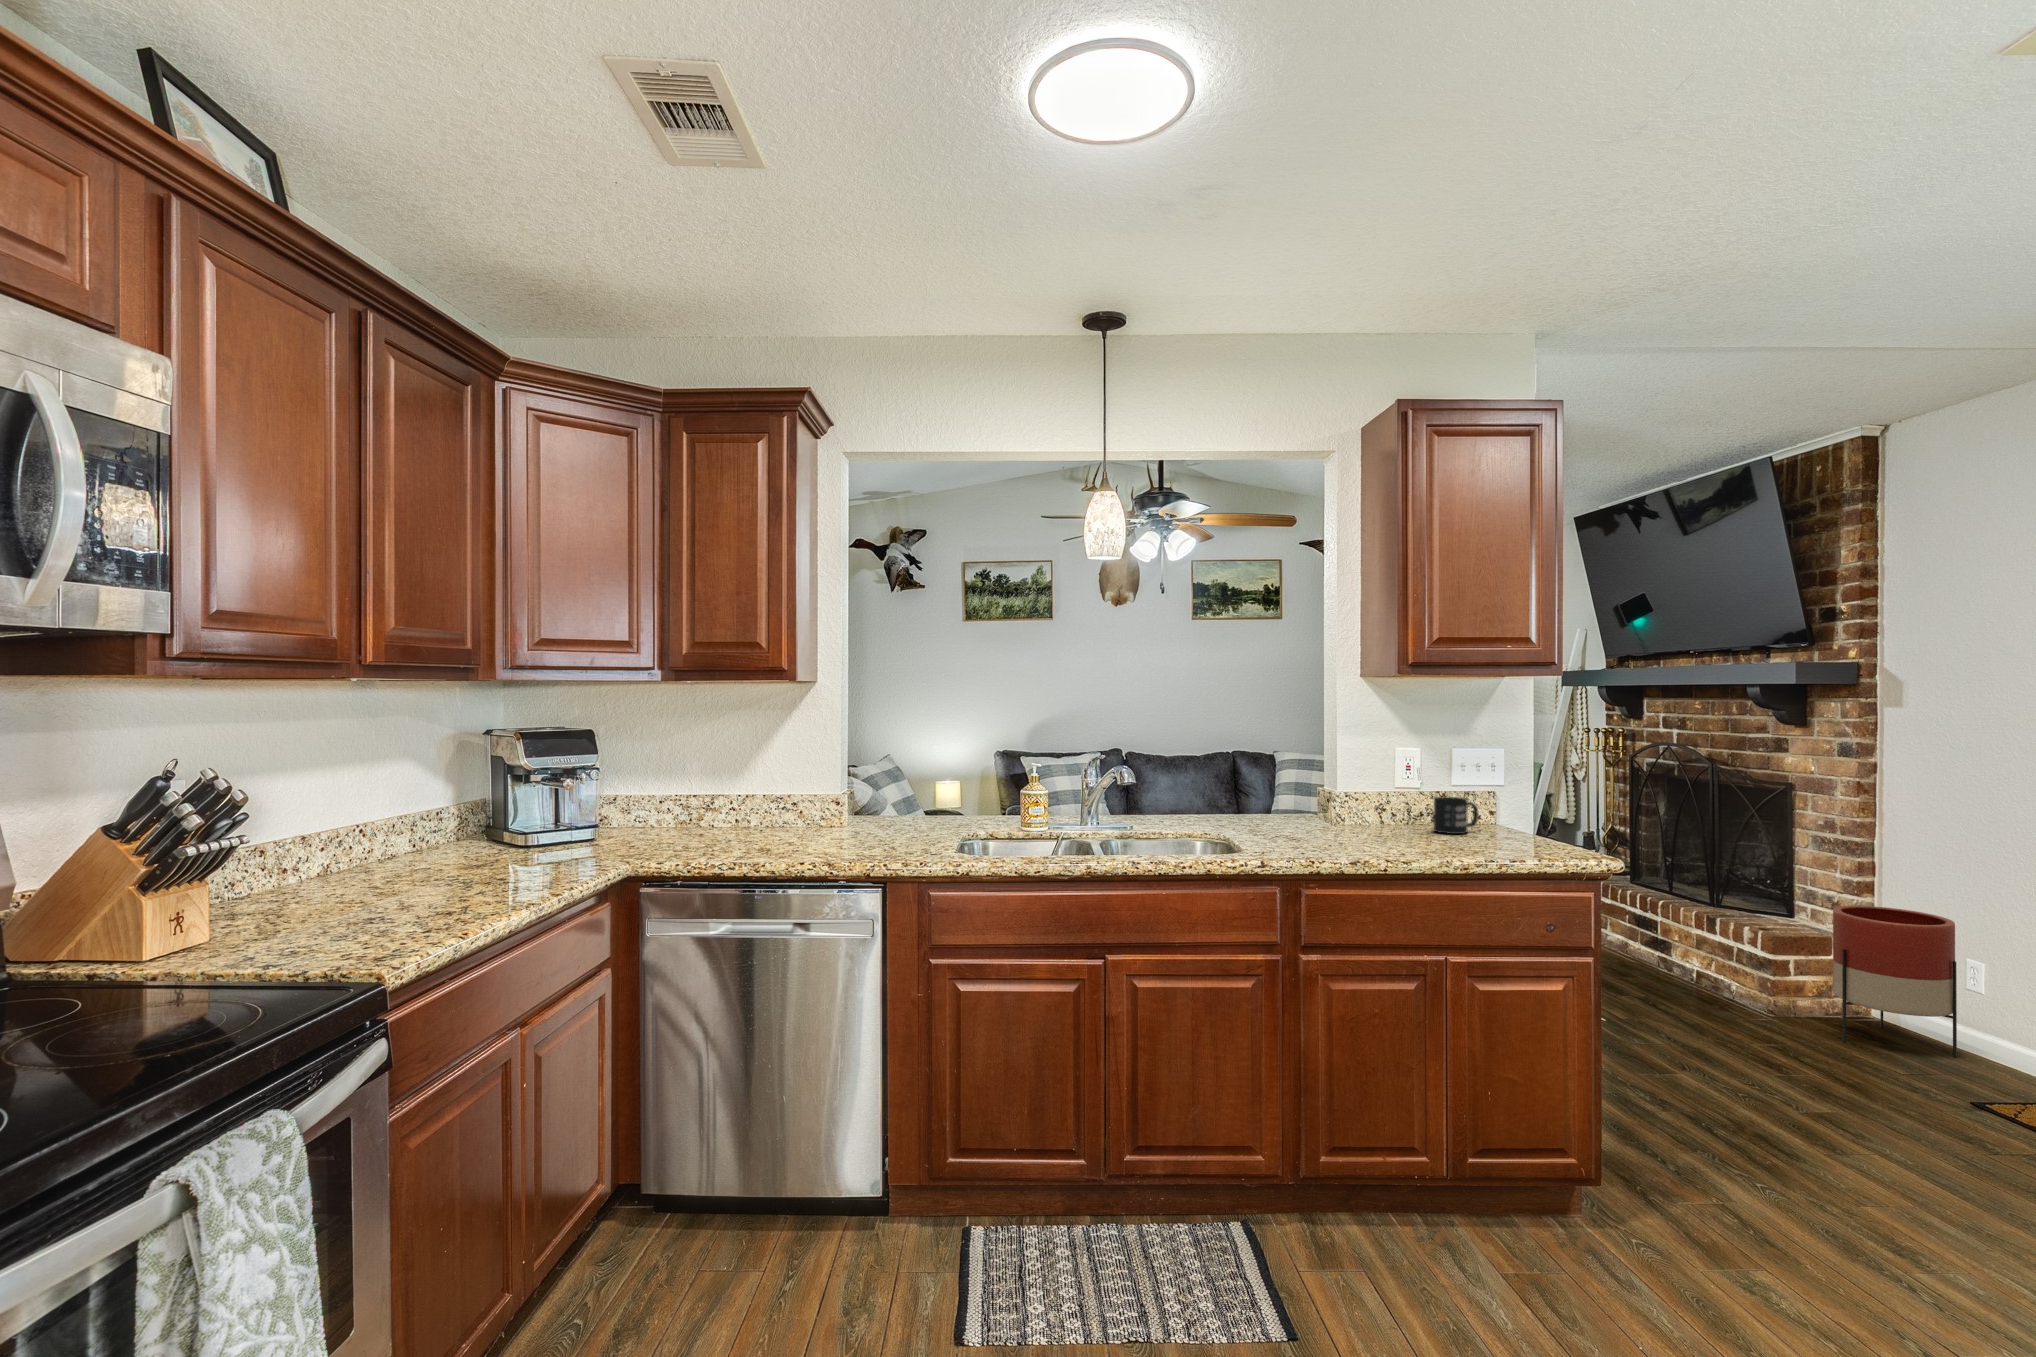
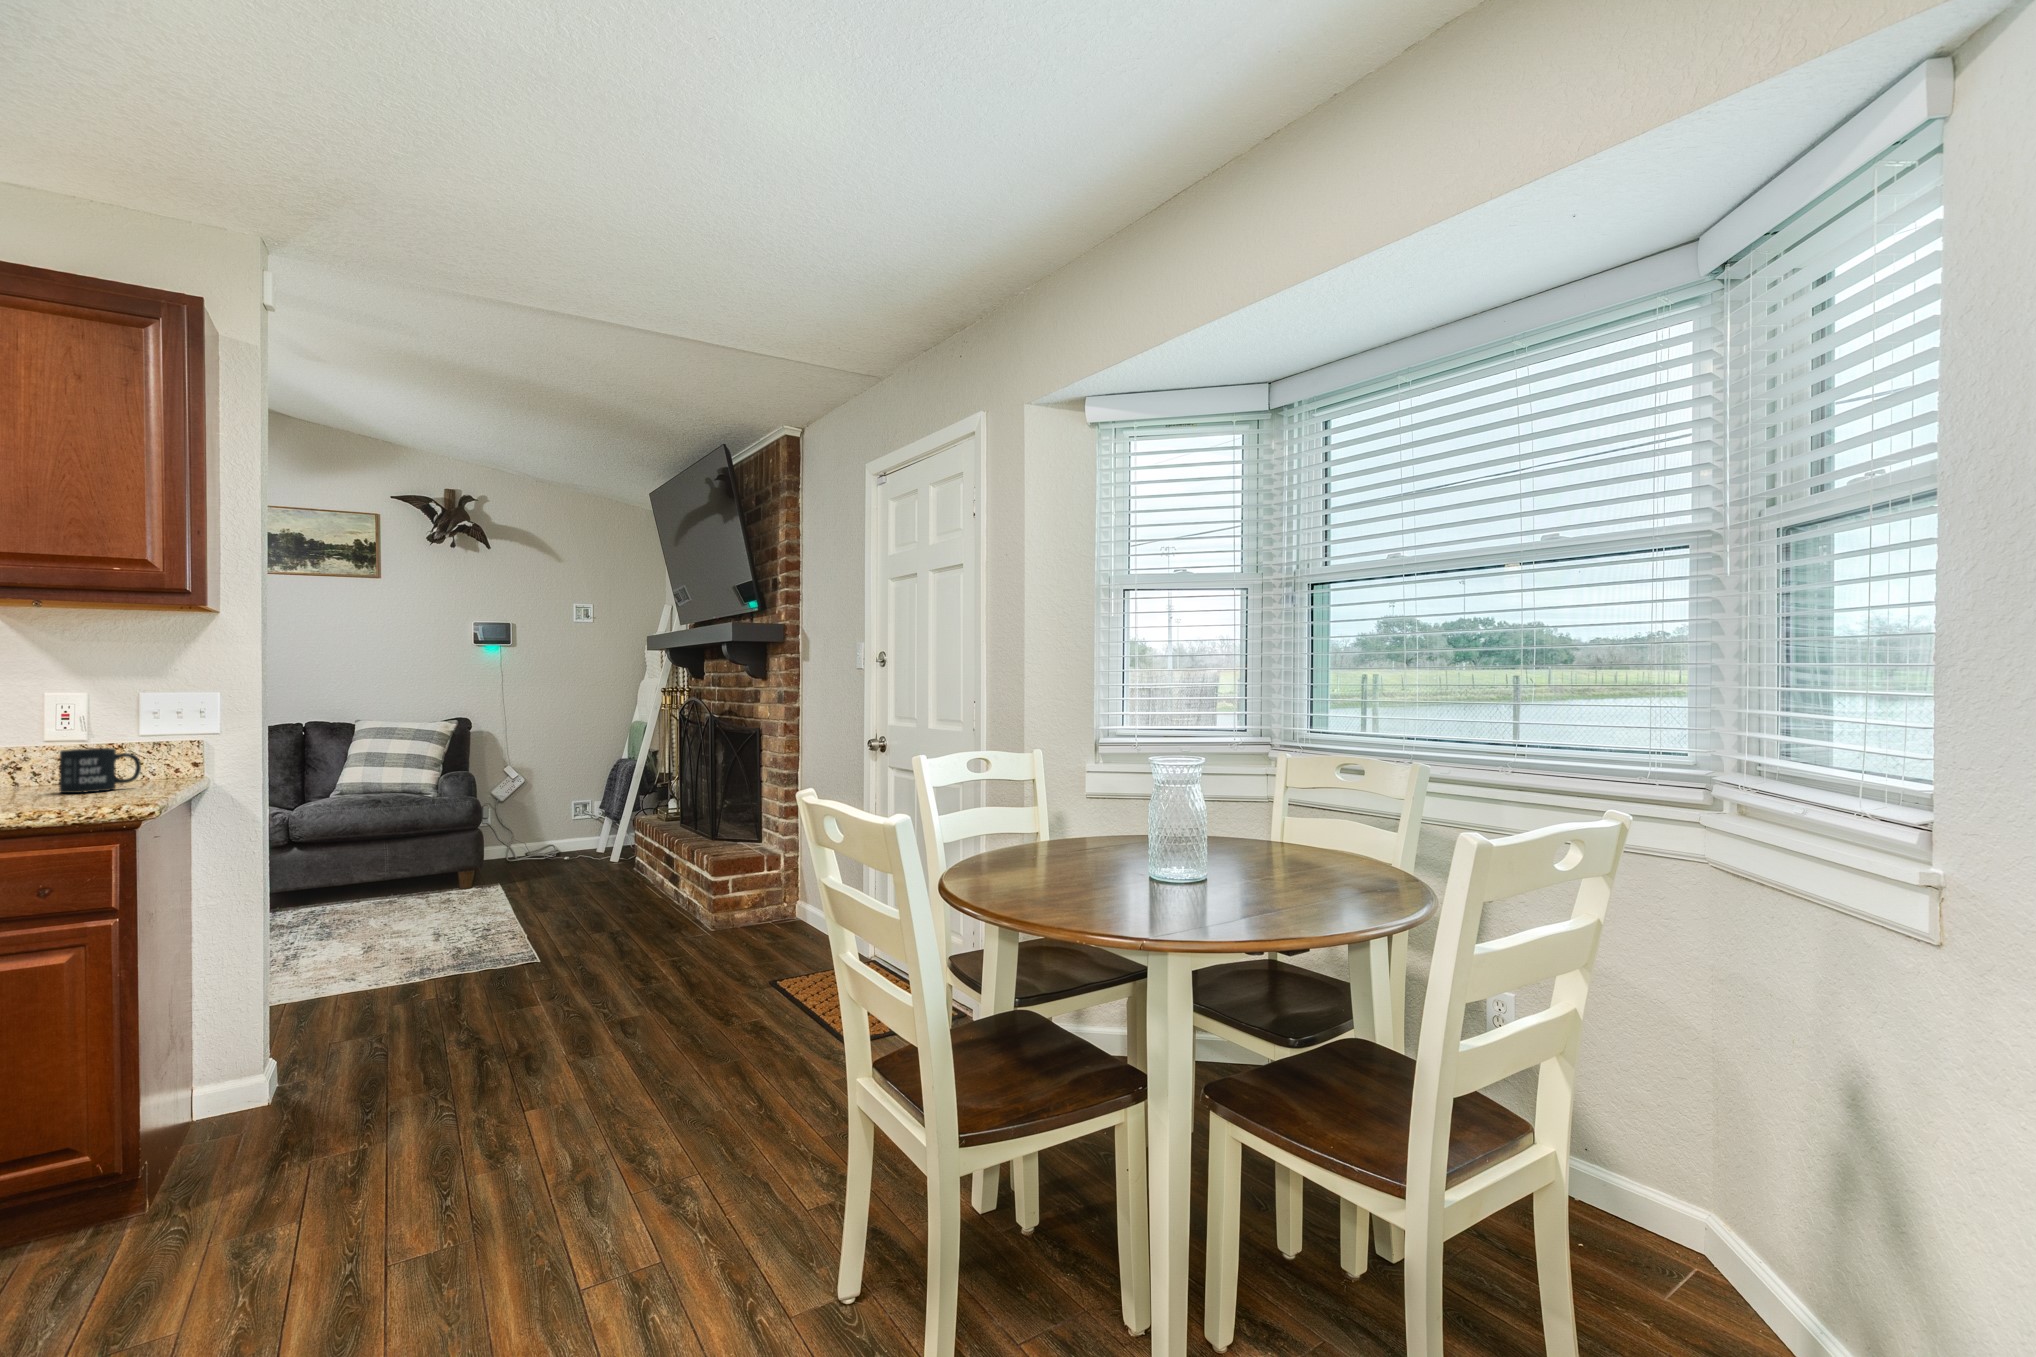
planter: present [1833,906,1957,1057] -> none [737,826,819,944]

